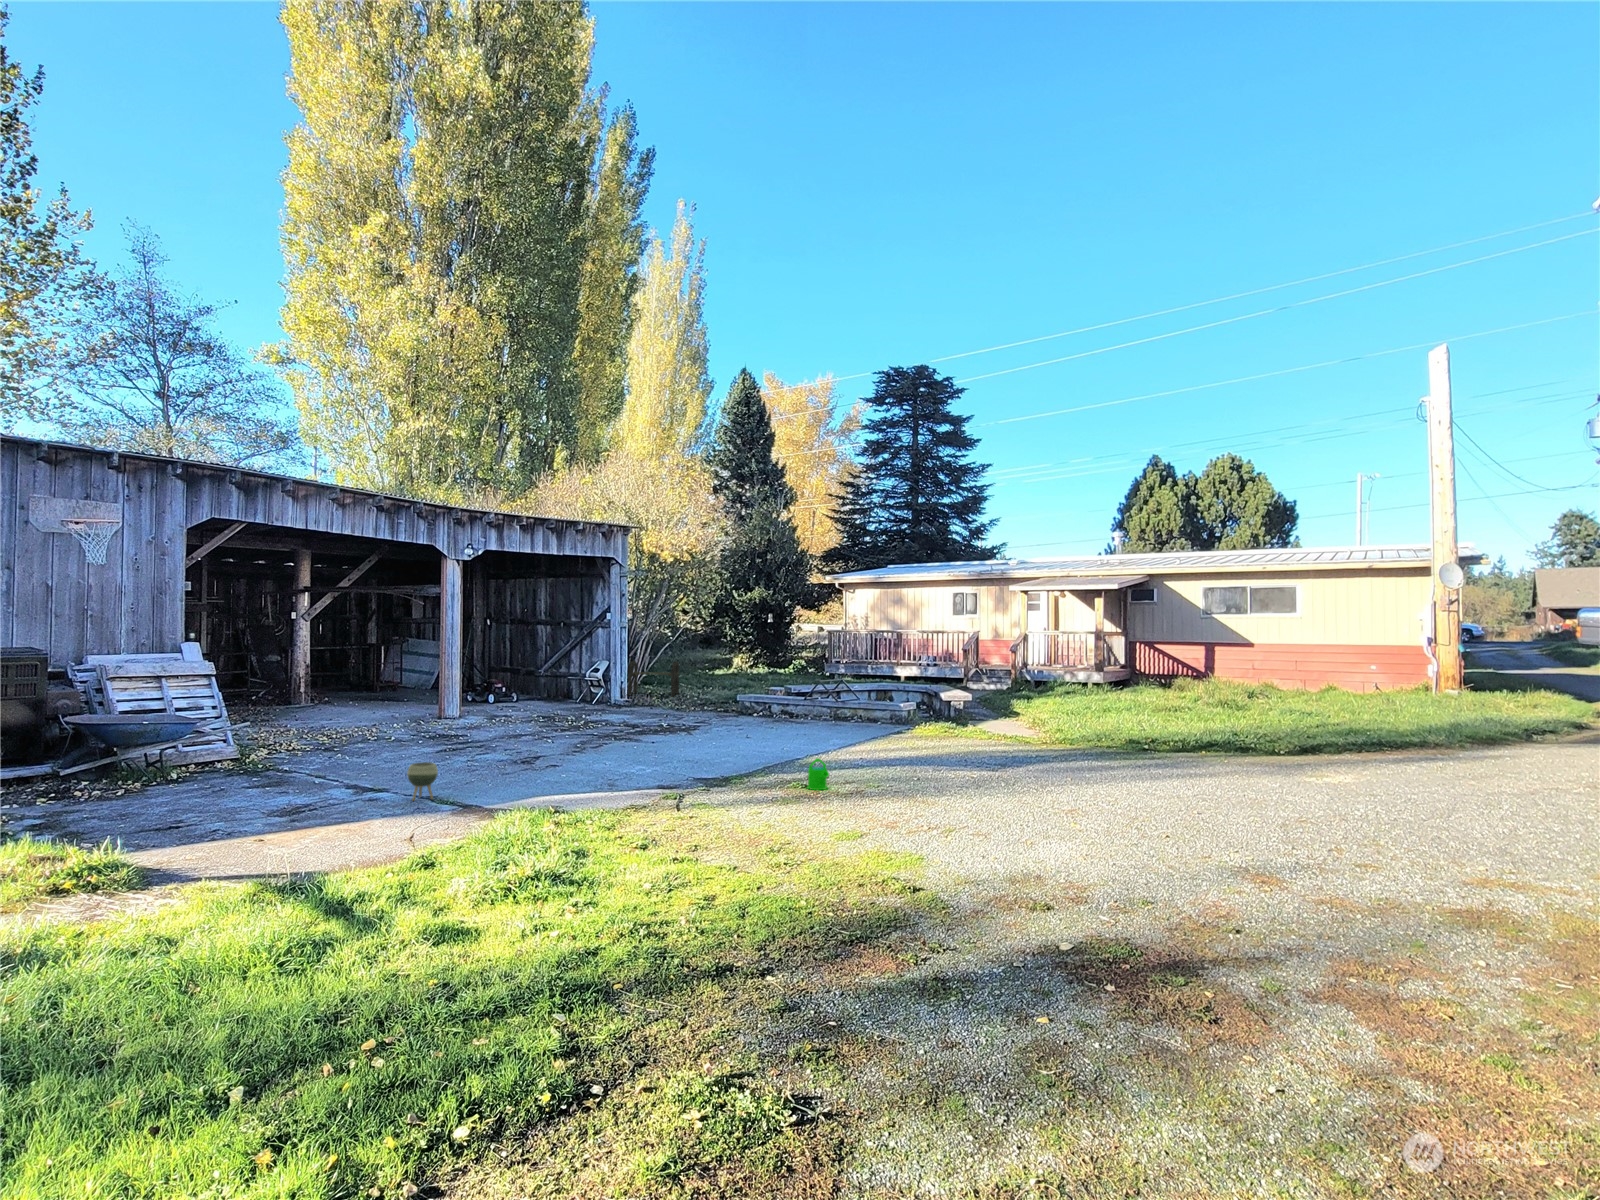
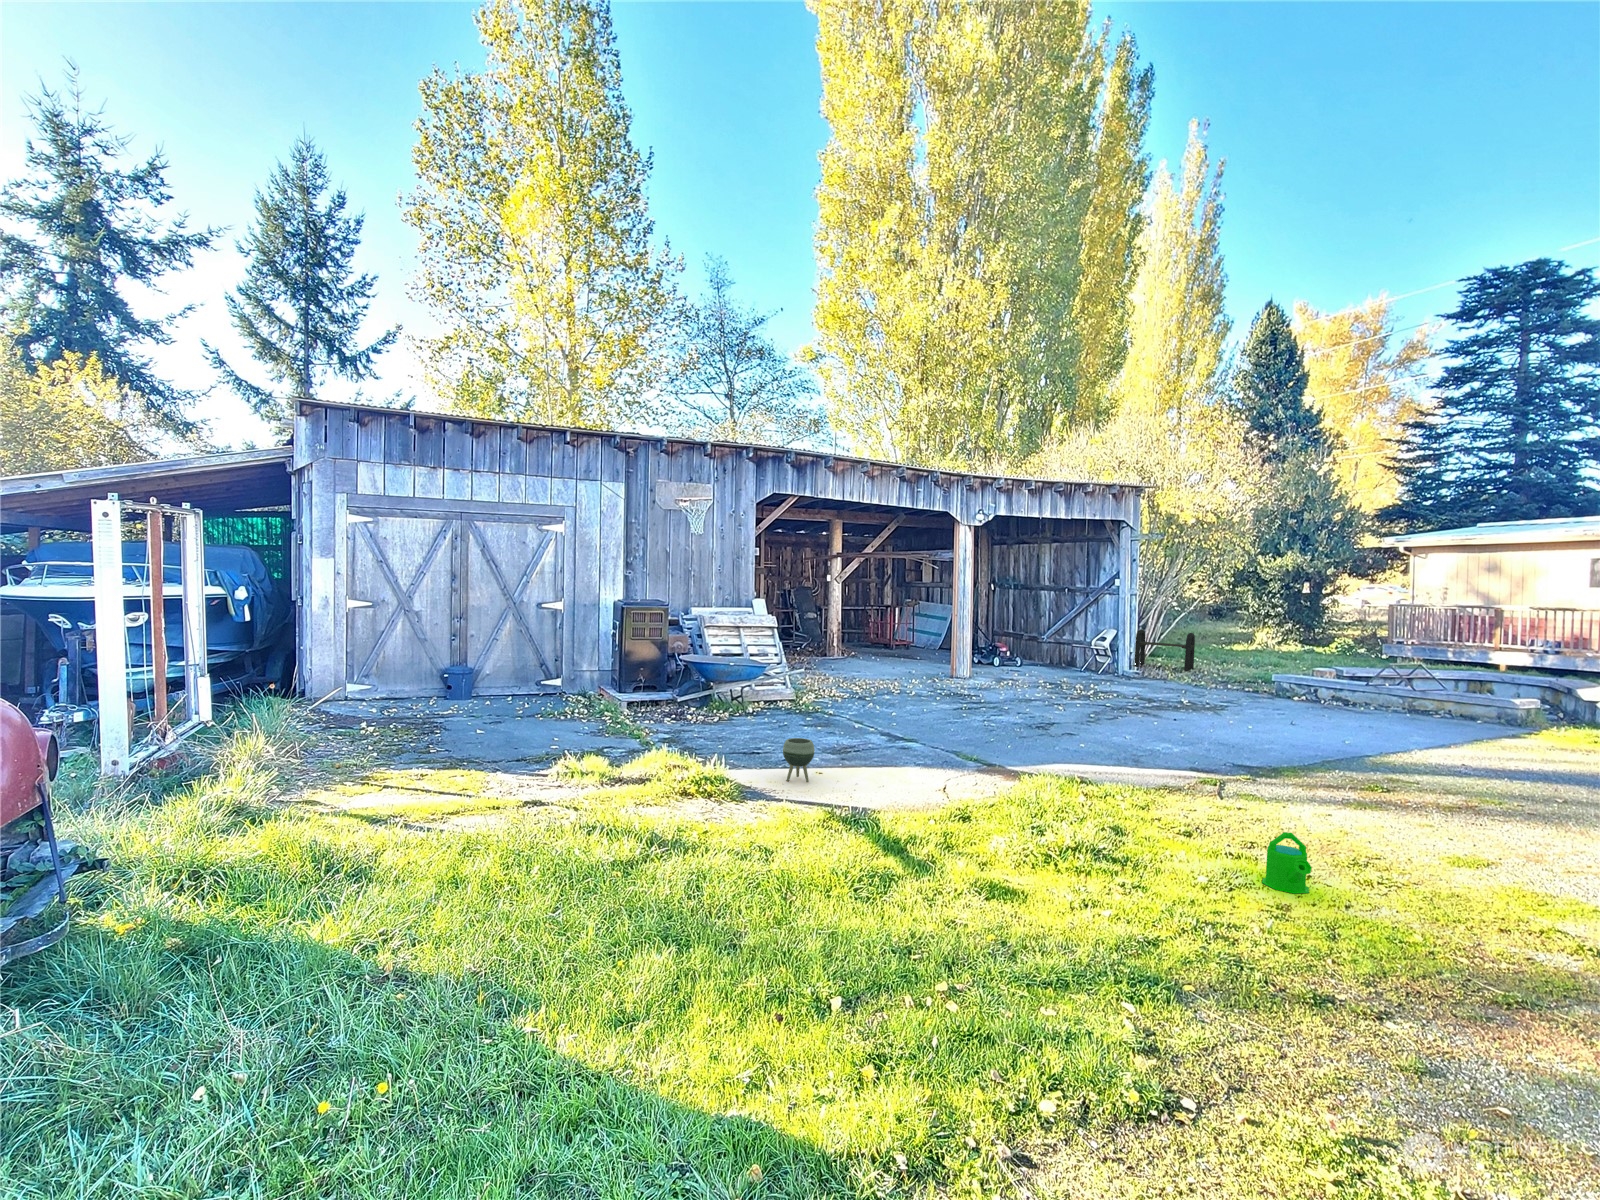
watering can: present [807,758,829,790] -> present [1262,832,1312,894]
planter: present [407,762,438,801] -> present [783,738,815,782]

